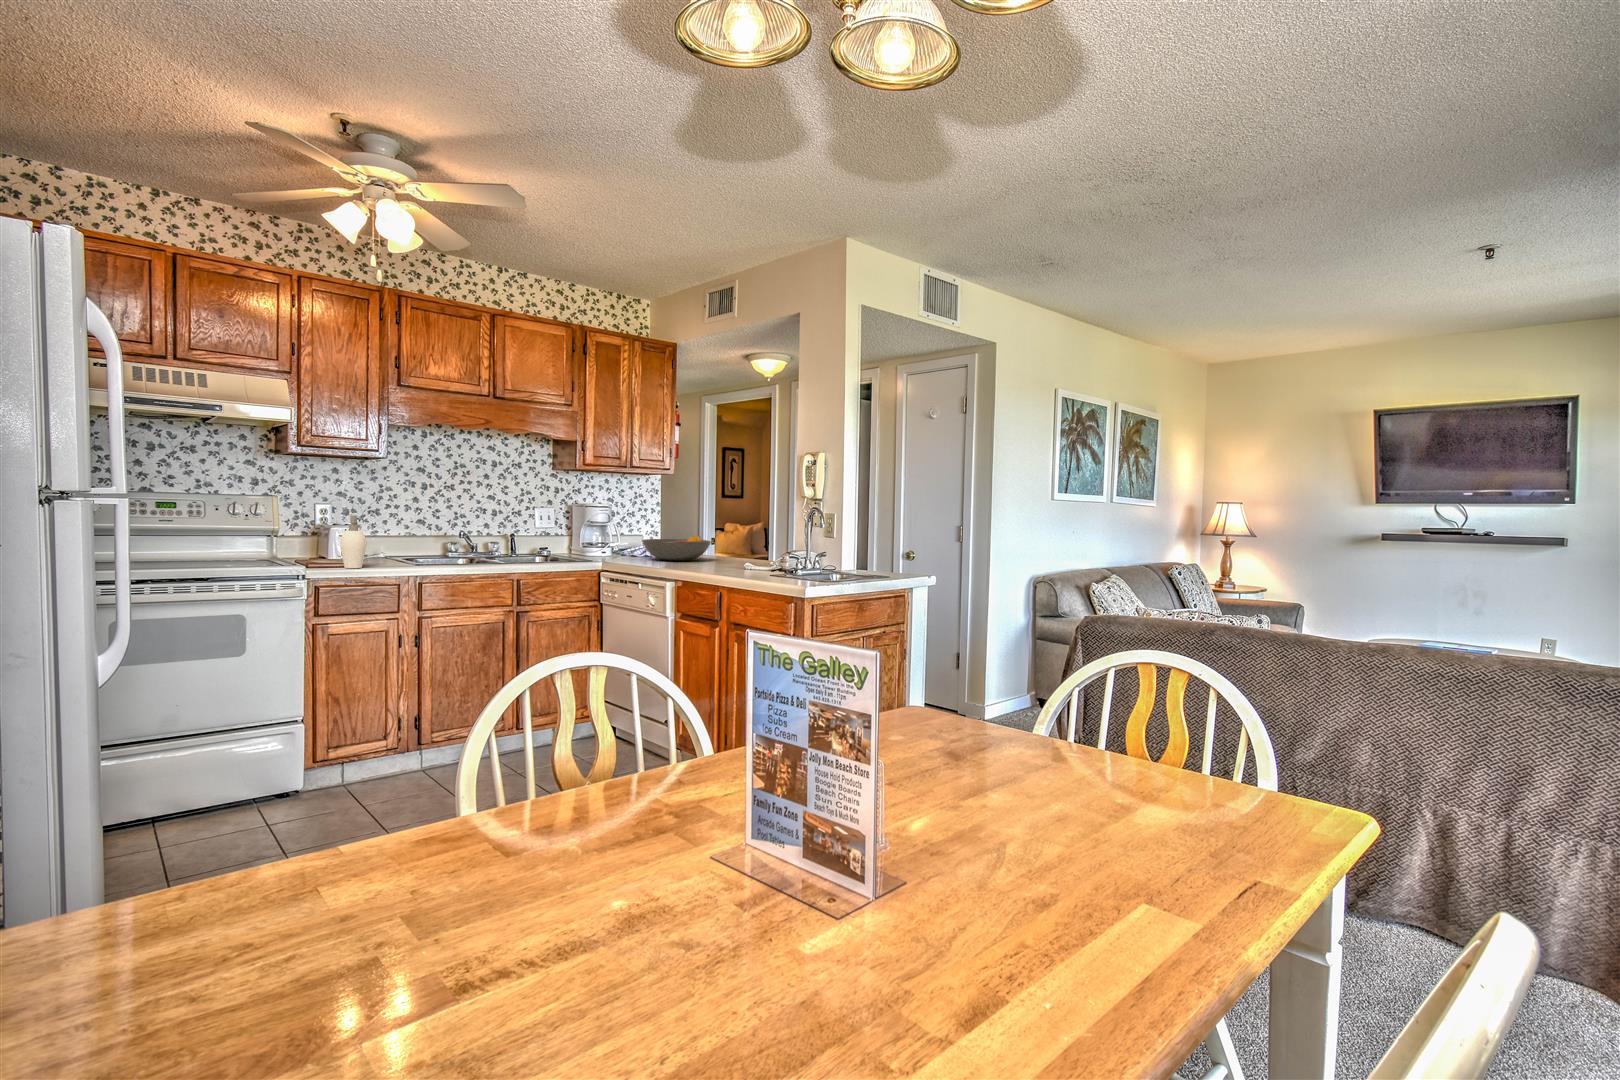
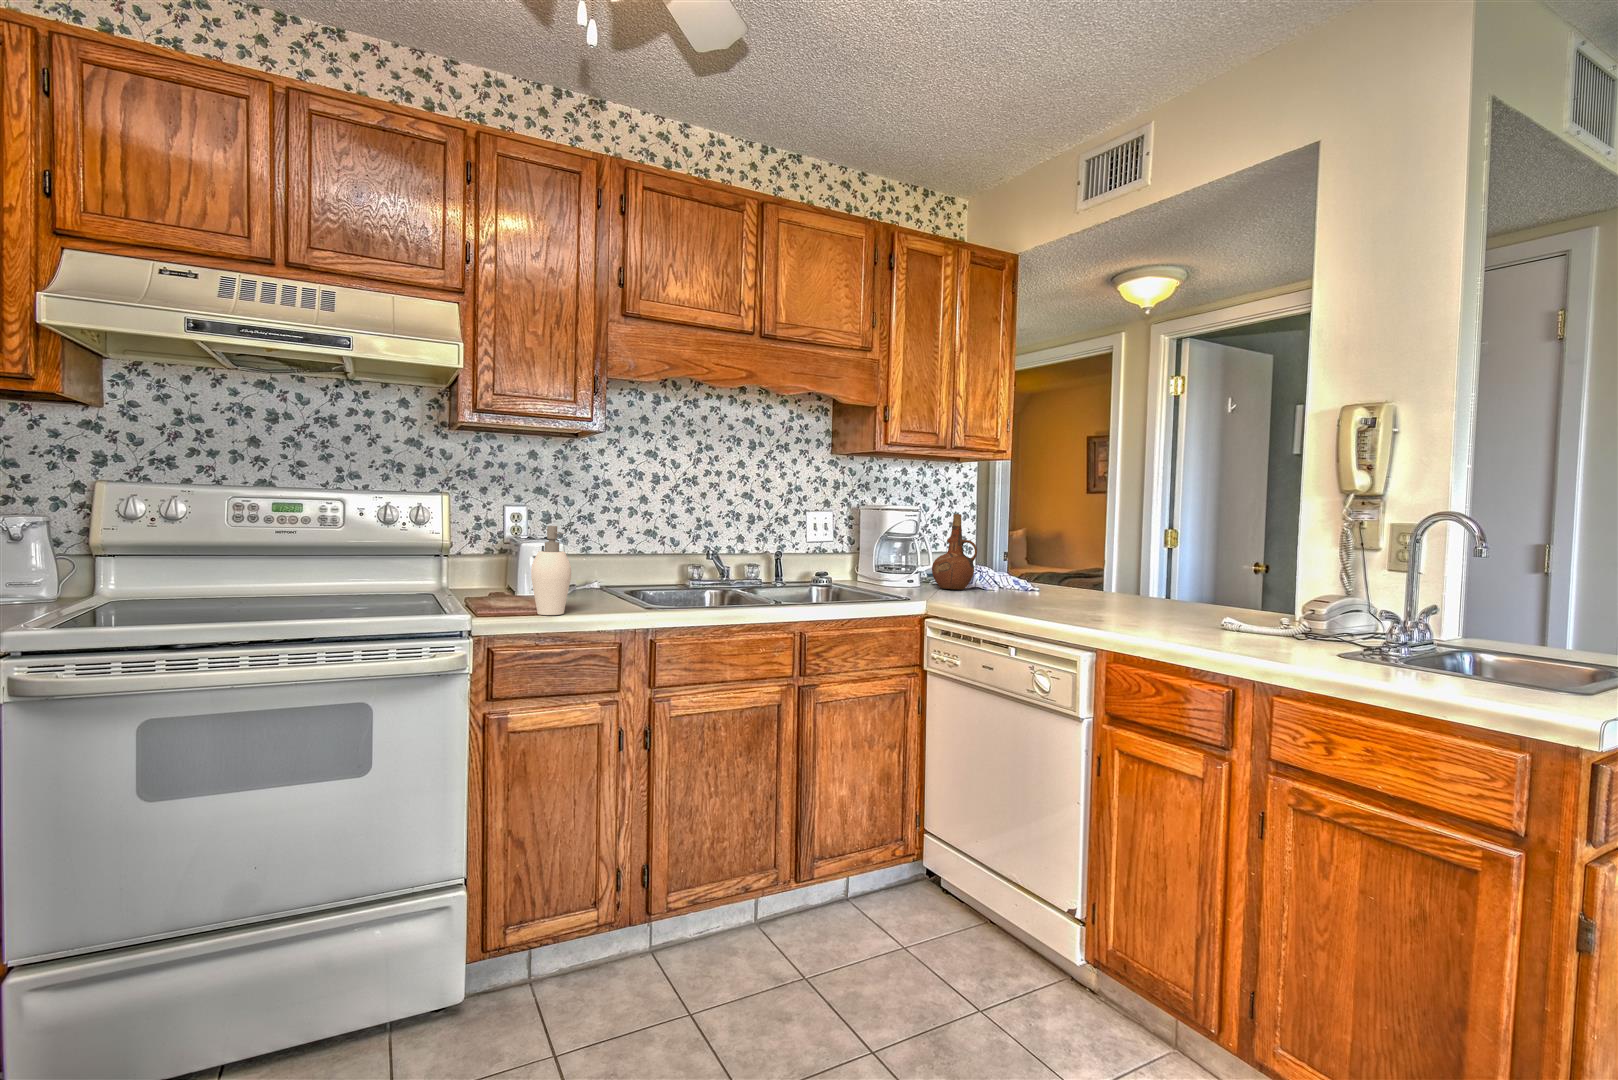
ceramic pitcher: none [612,509,640,555] -> present [932,514,977,589]
fruit bowl: present [642,536,711,561] -> none [996,561,1118,606]

